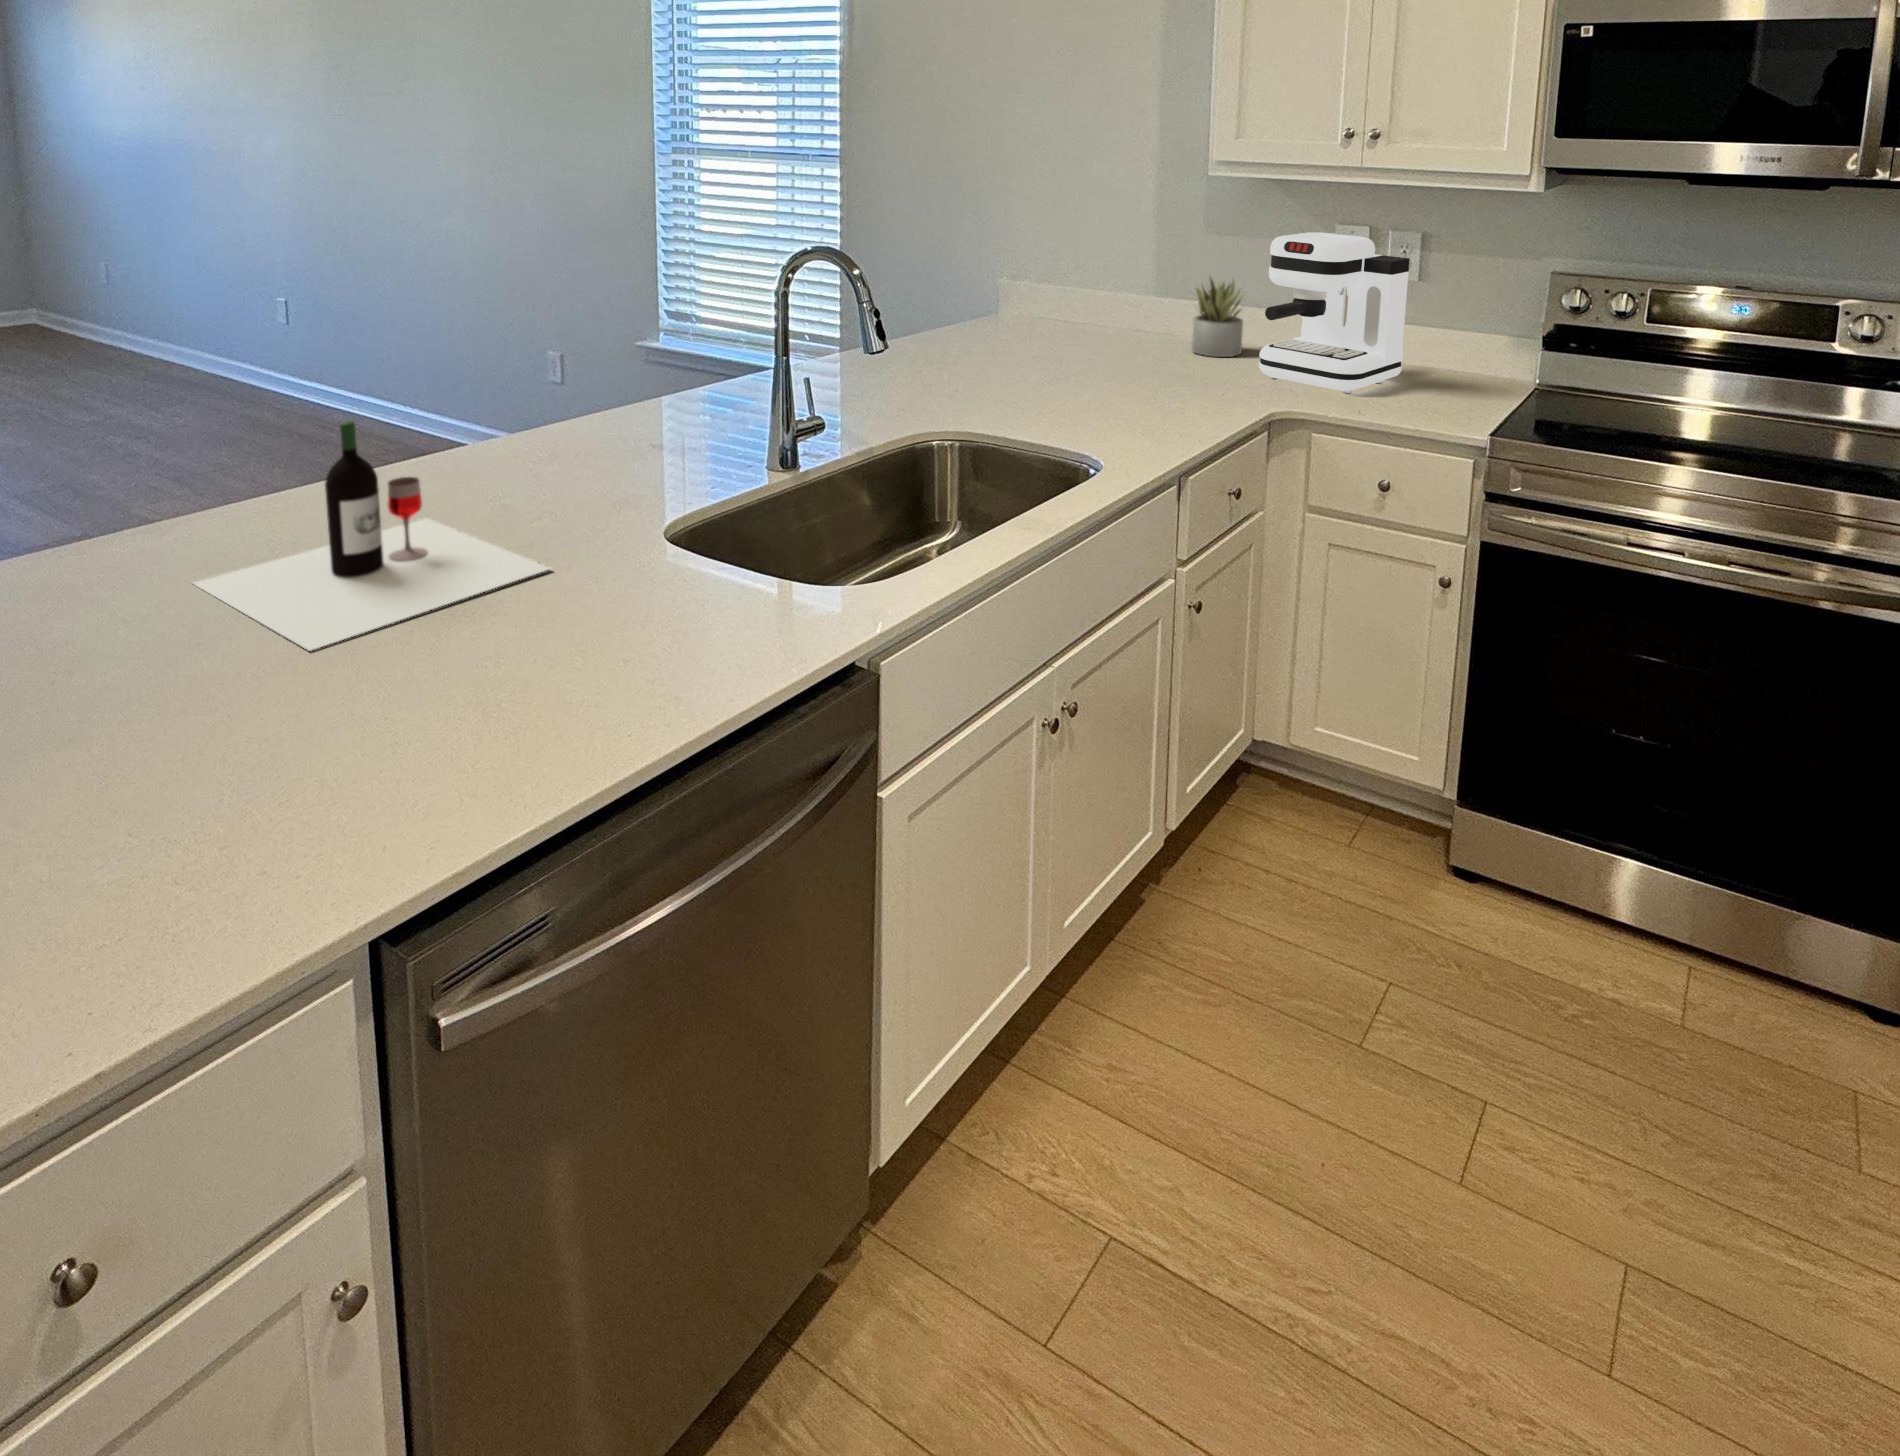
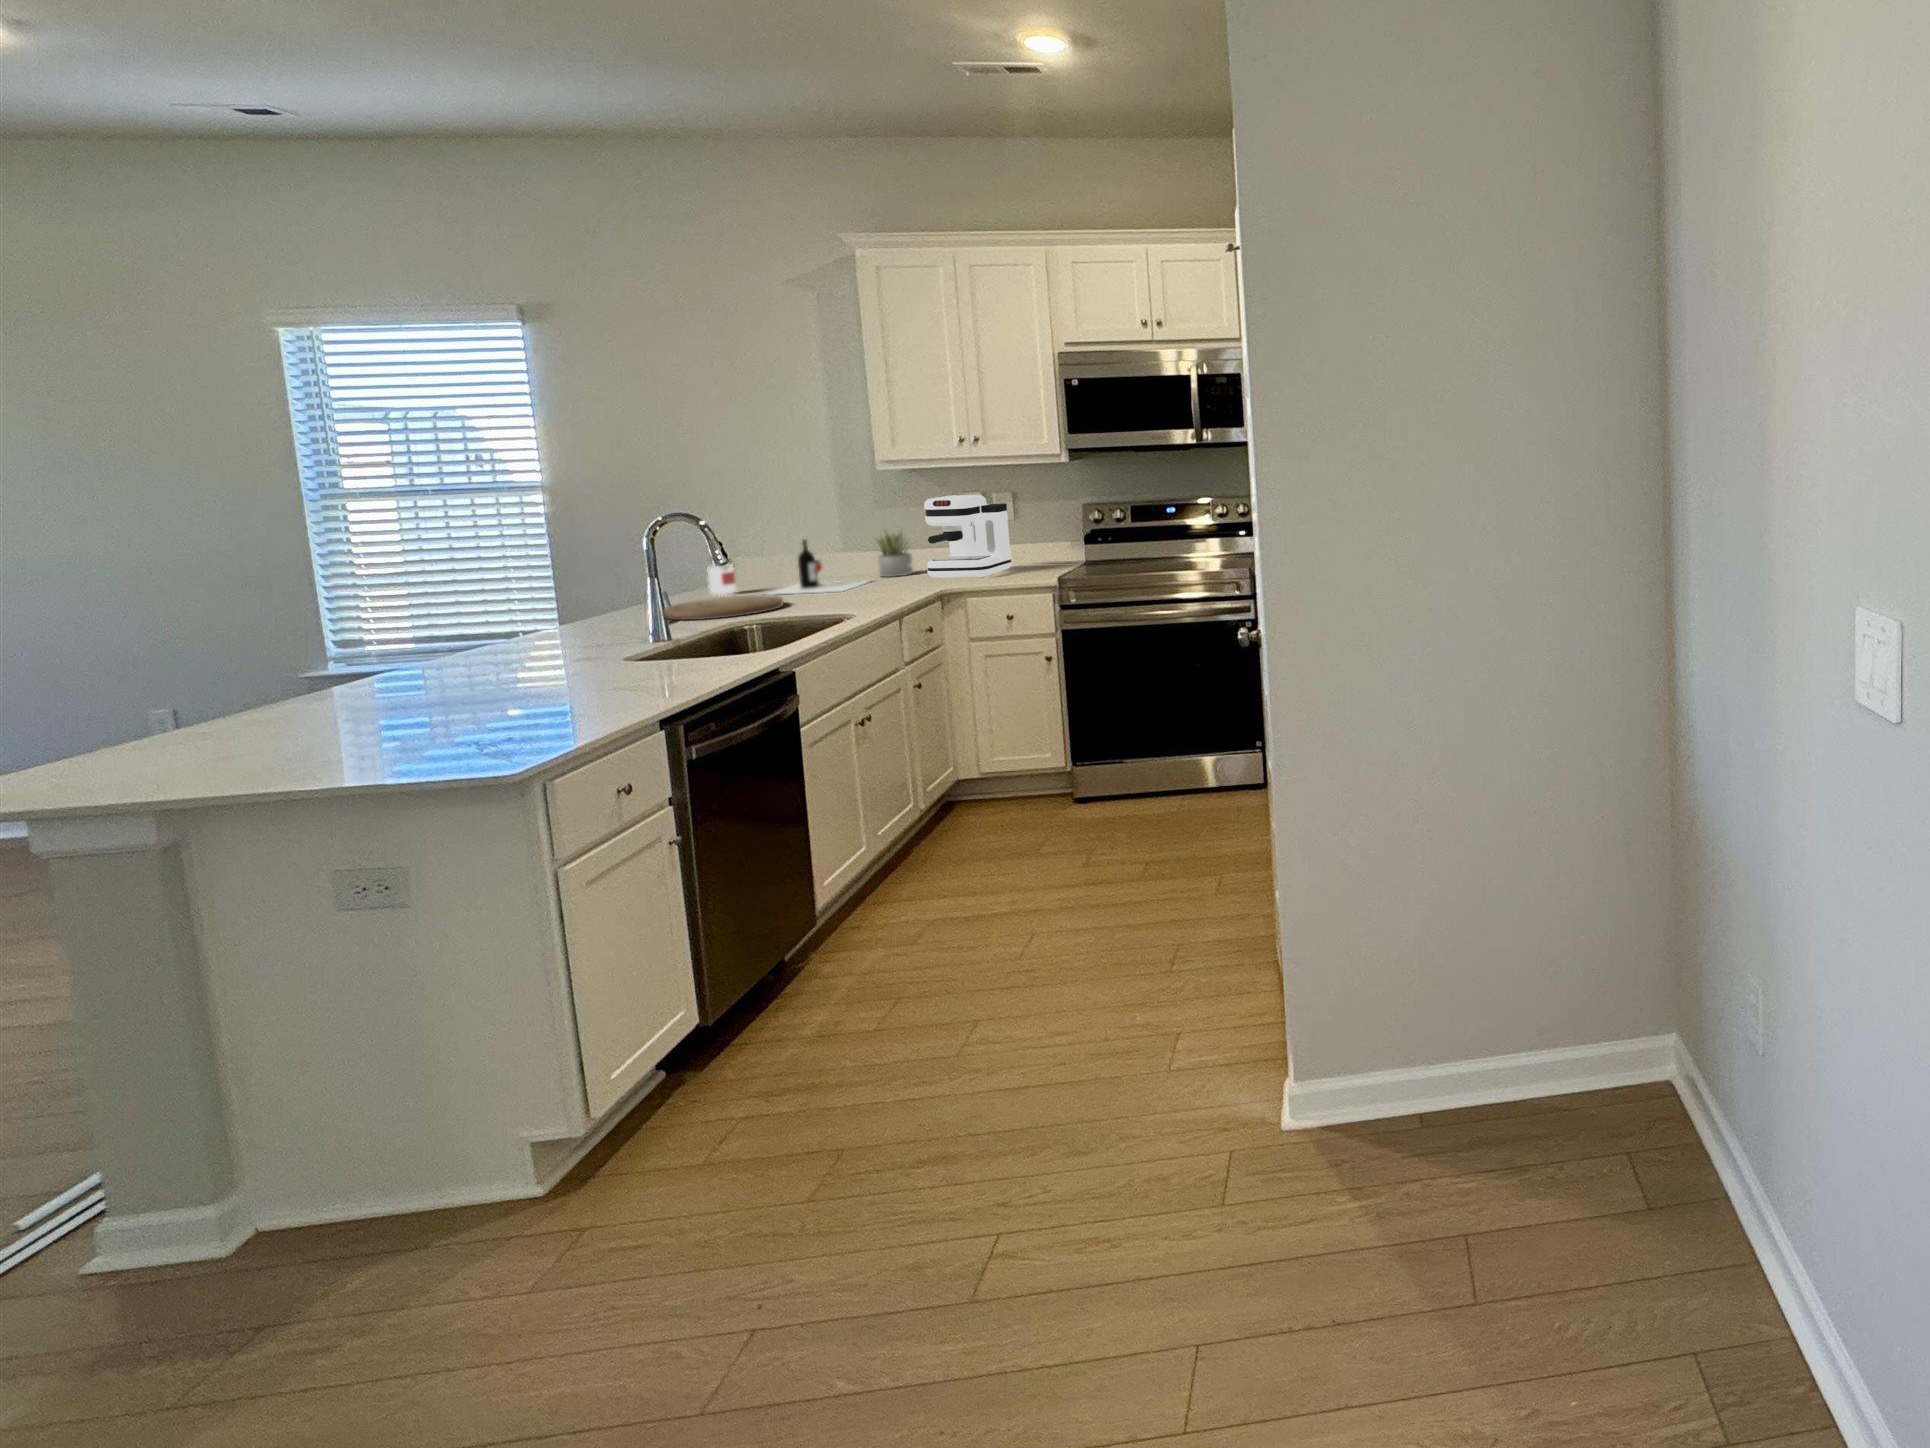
jar: none [957,288,995,351] -> present [707,556,735,595]
cutting board: none [857,364,1022,416] -> present [664,595,783,620]
wine bottle: present [193,420,550,651] -> present [763,540,868,595]

